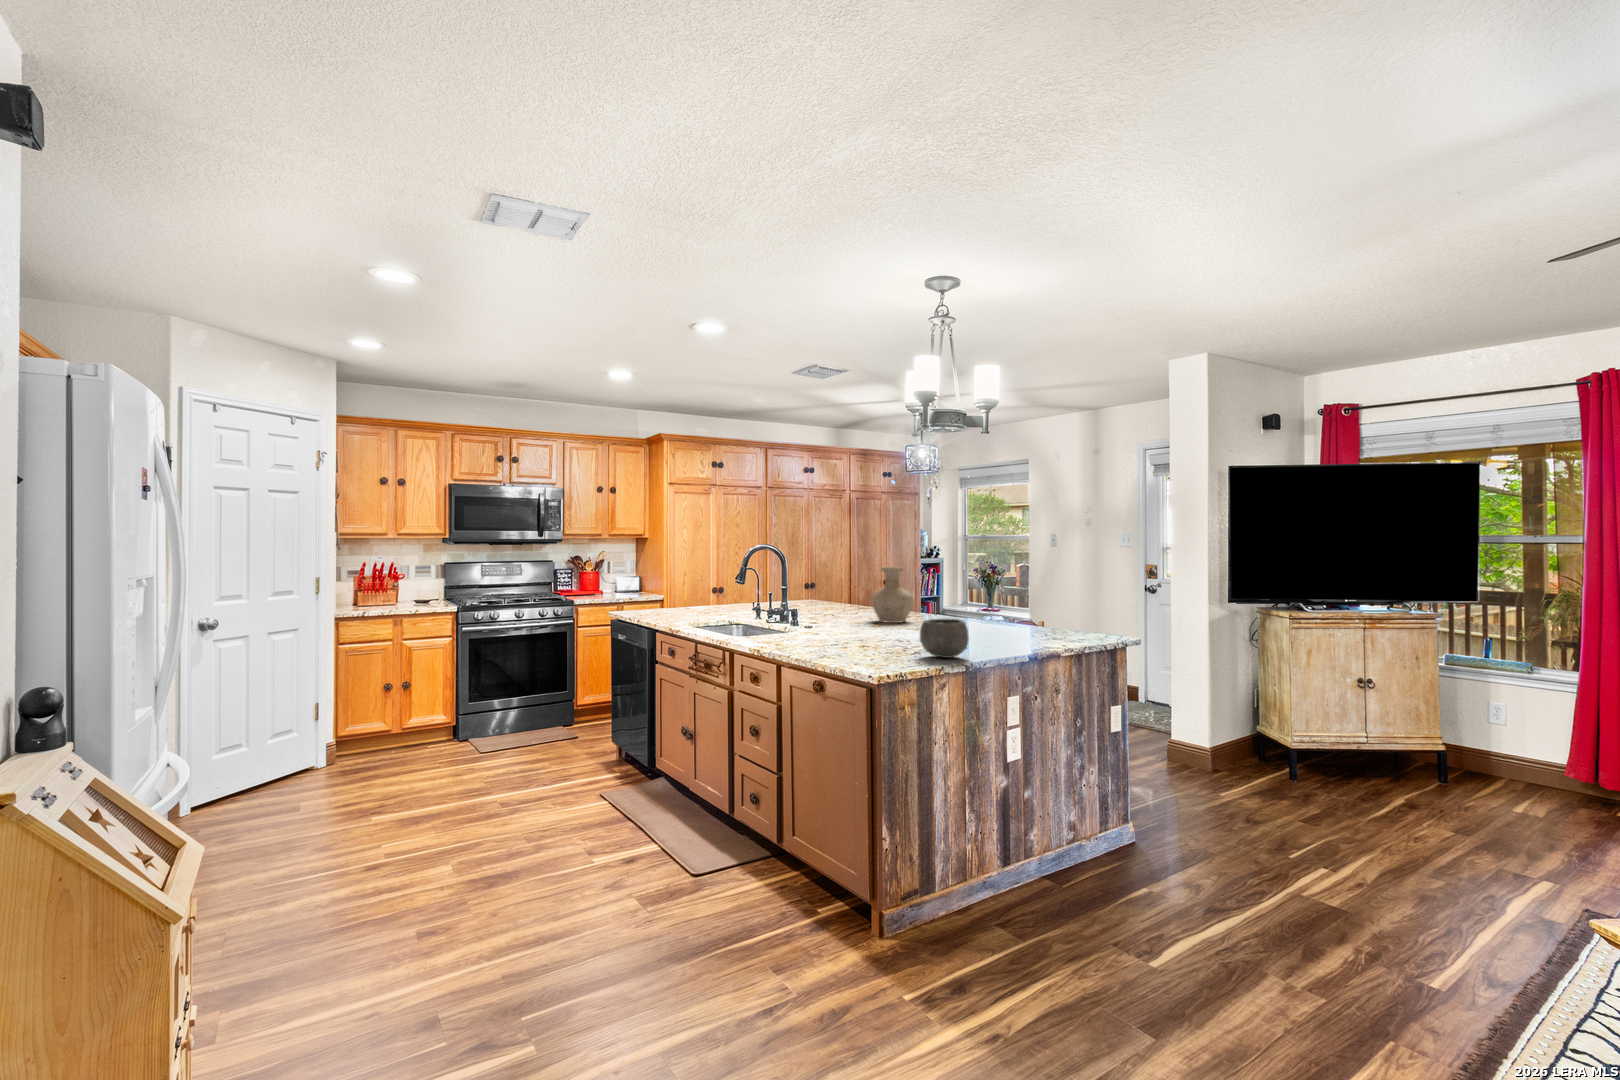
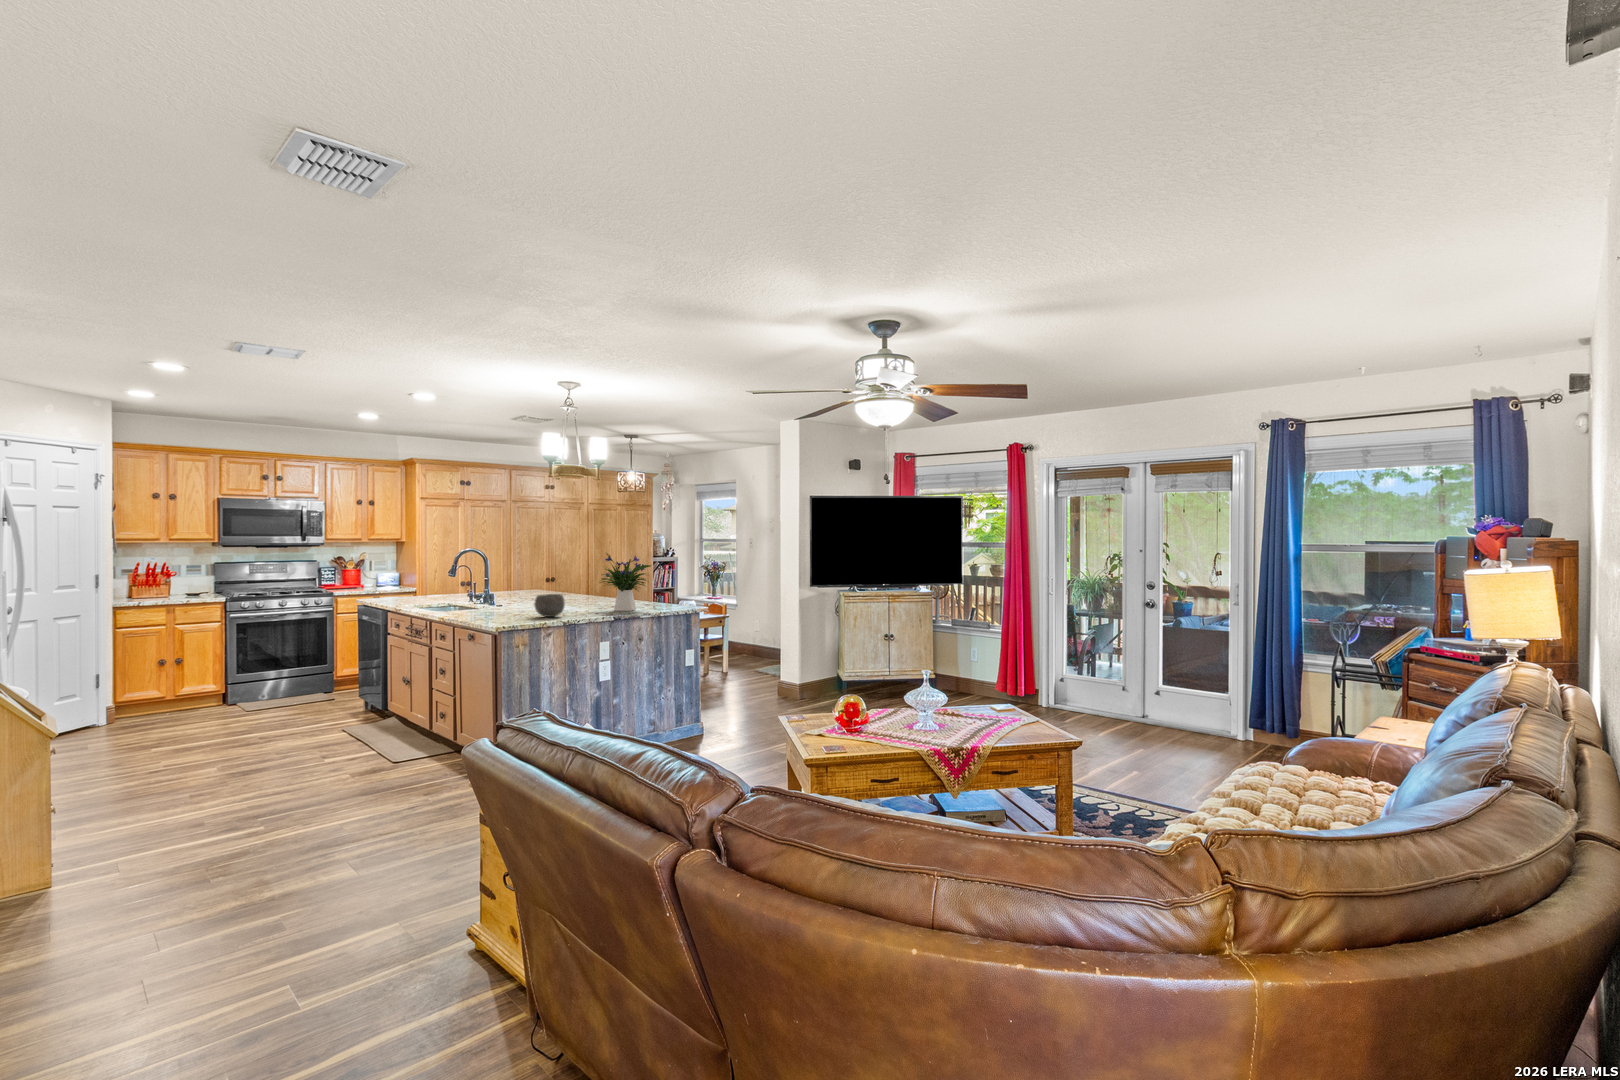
flower arrangement: none [977,551,1067,644] -> present [600,553,650,611]
vase: present [872,567,913,623] -> none [553,563,584,602]

